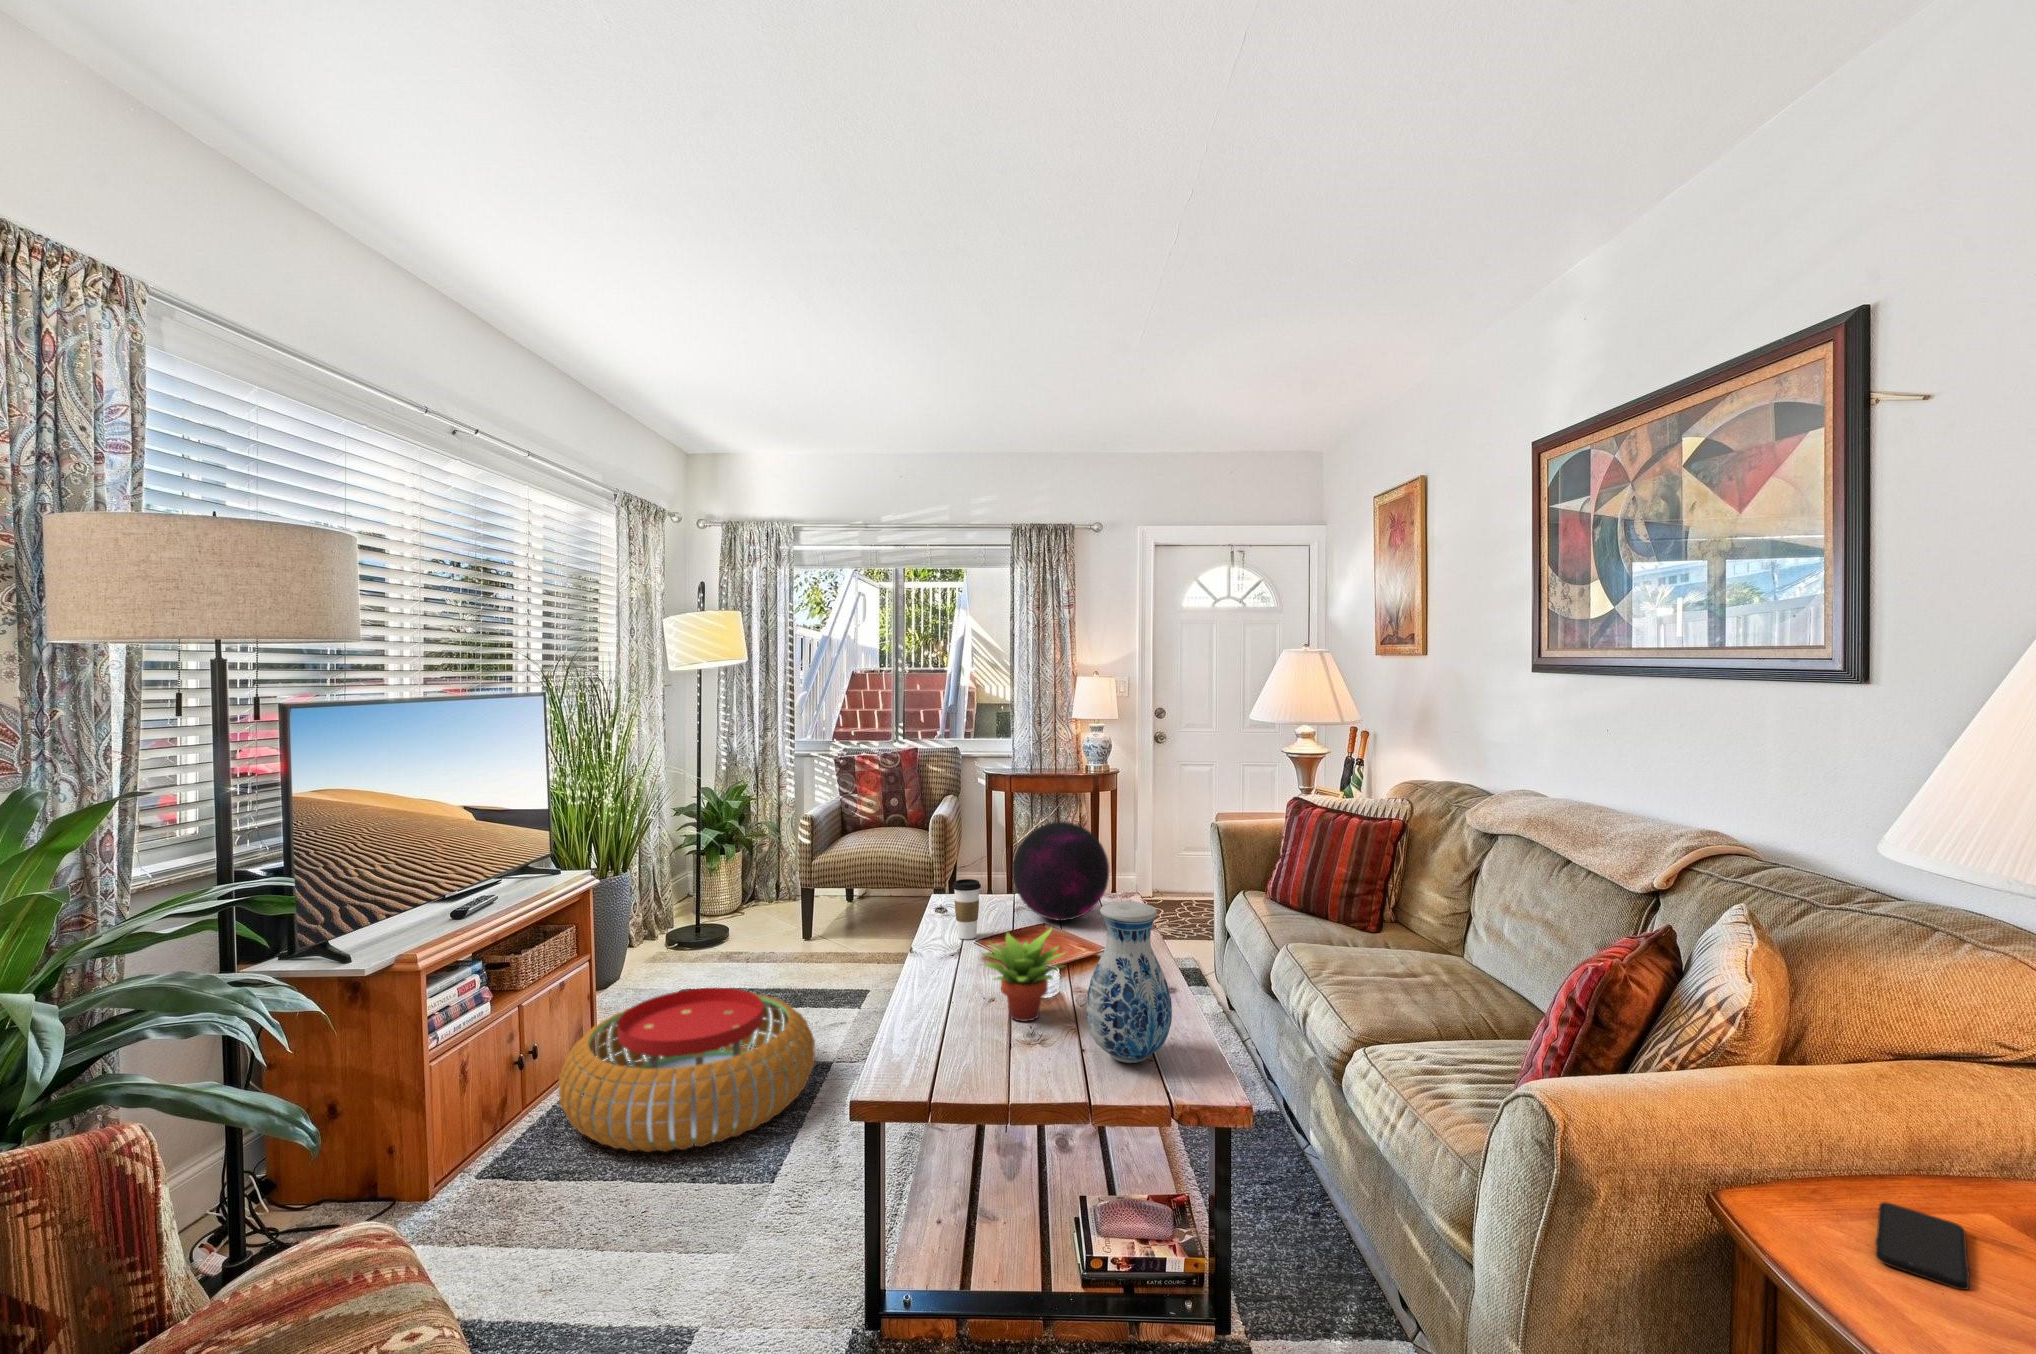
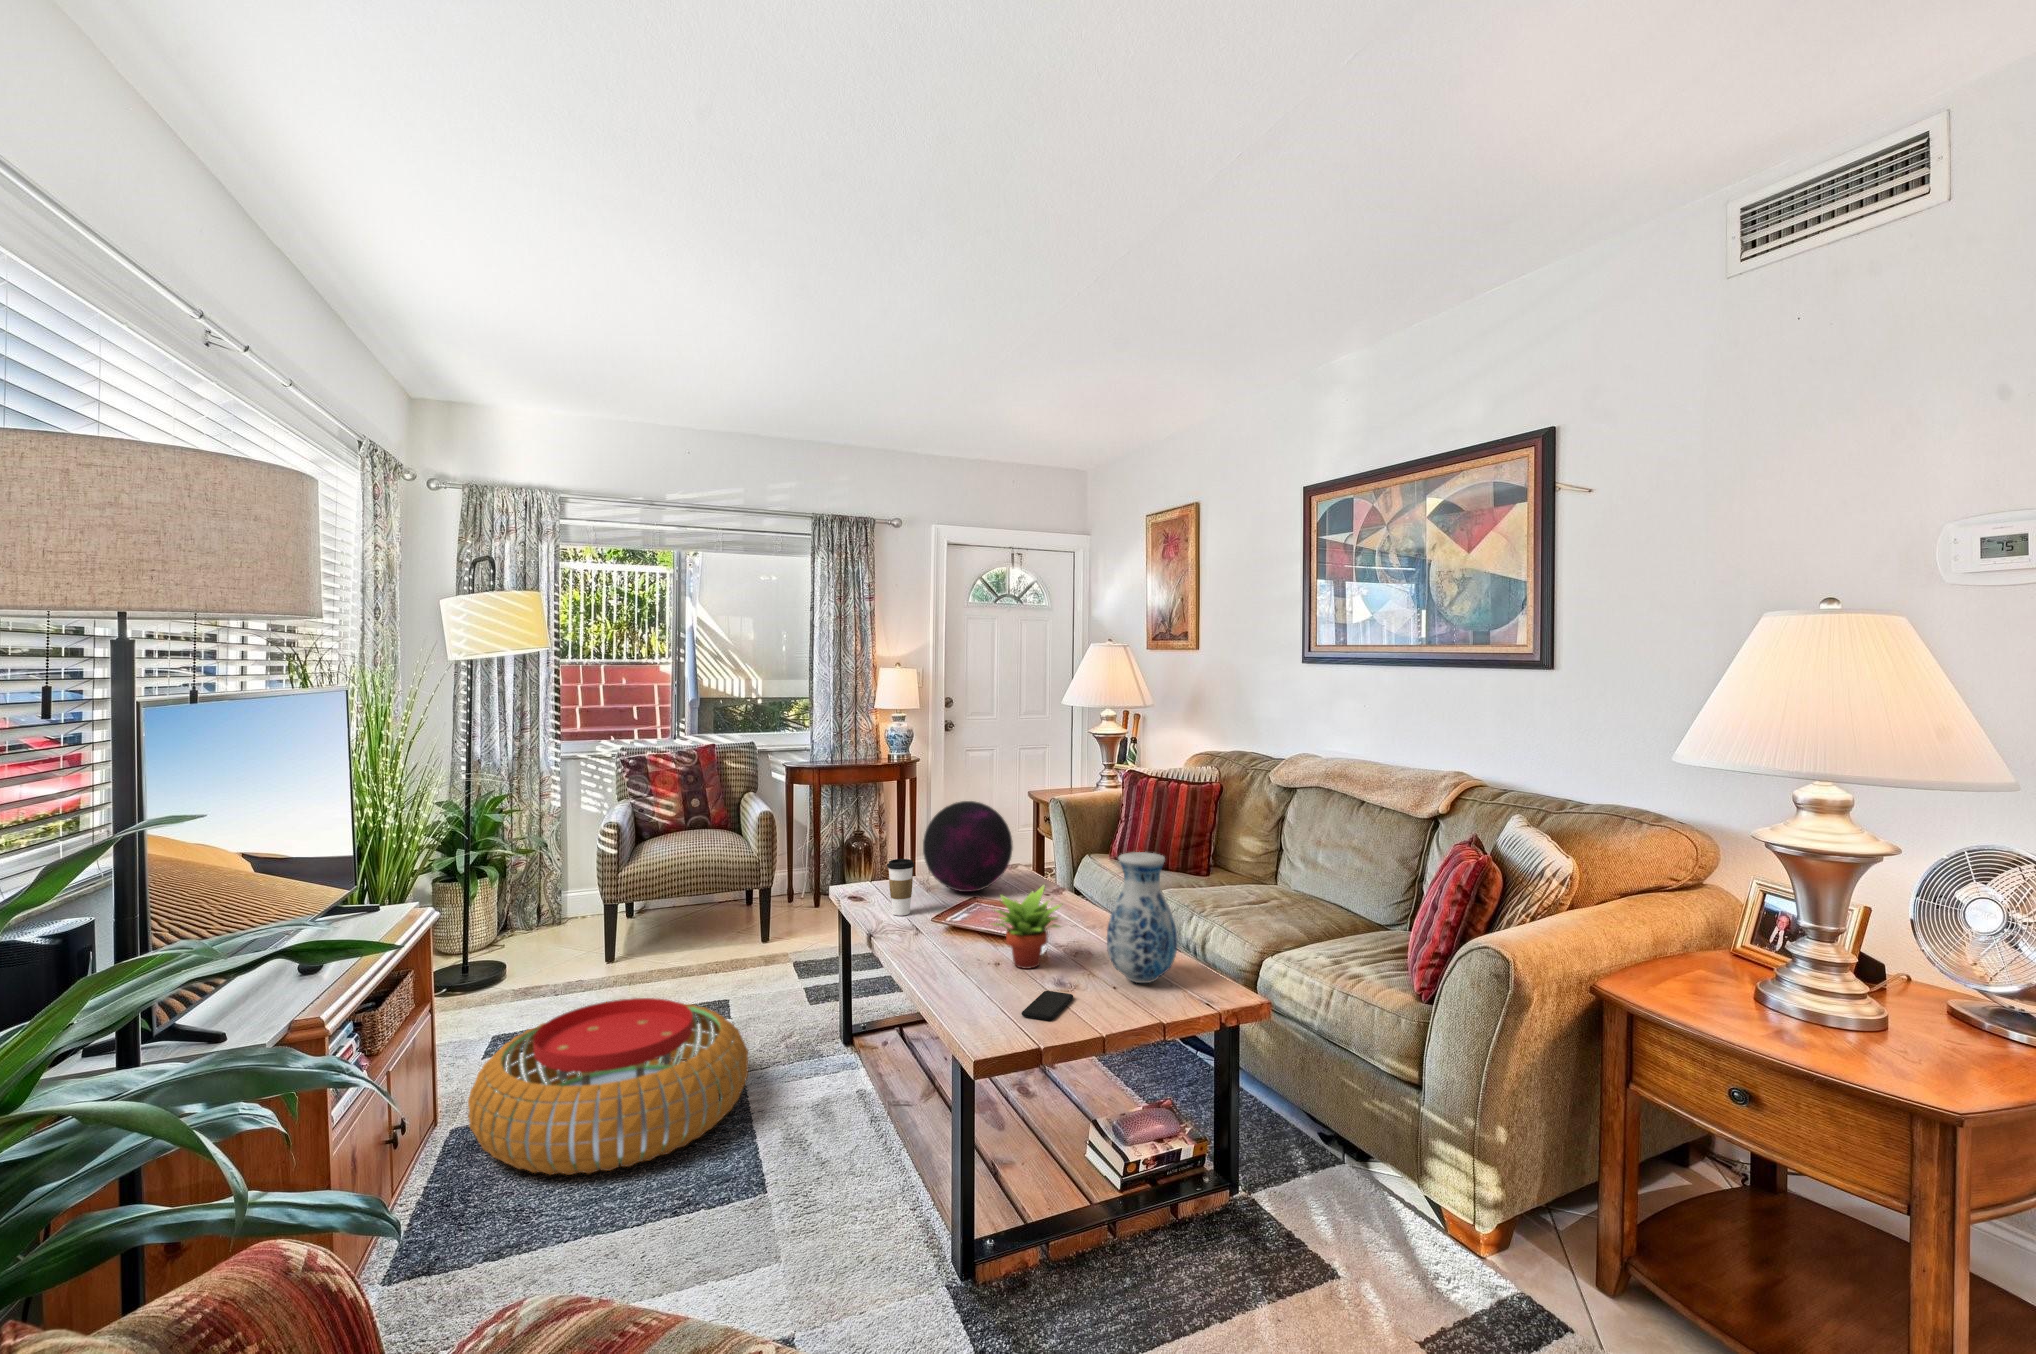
smartphone: present [1875,1202,1969,1290] -> present [1022,991,1073,1020]

